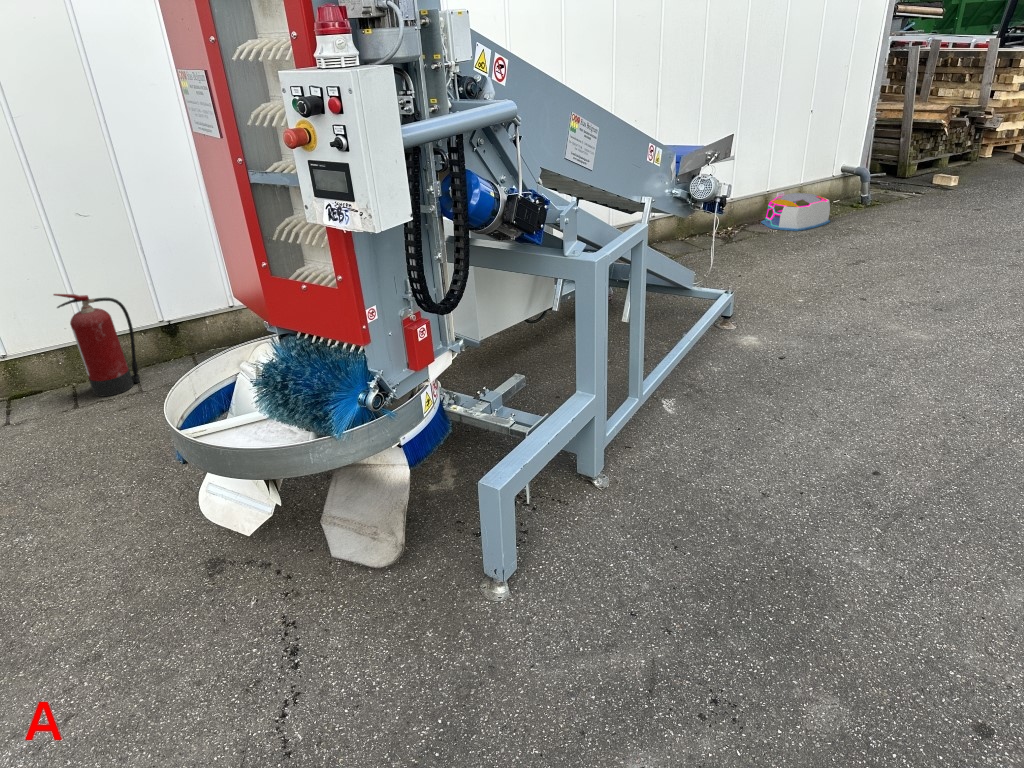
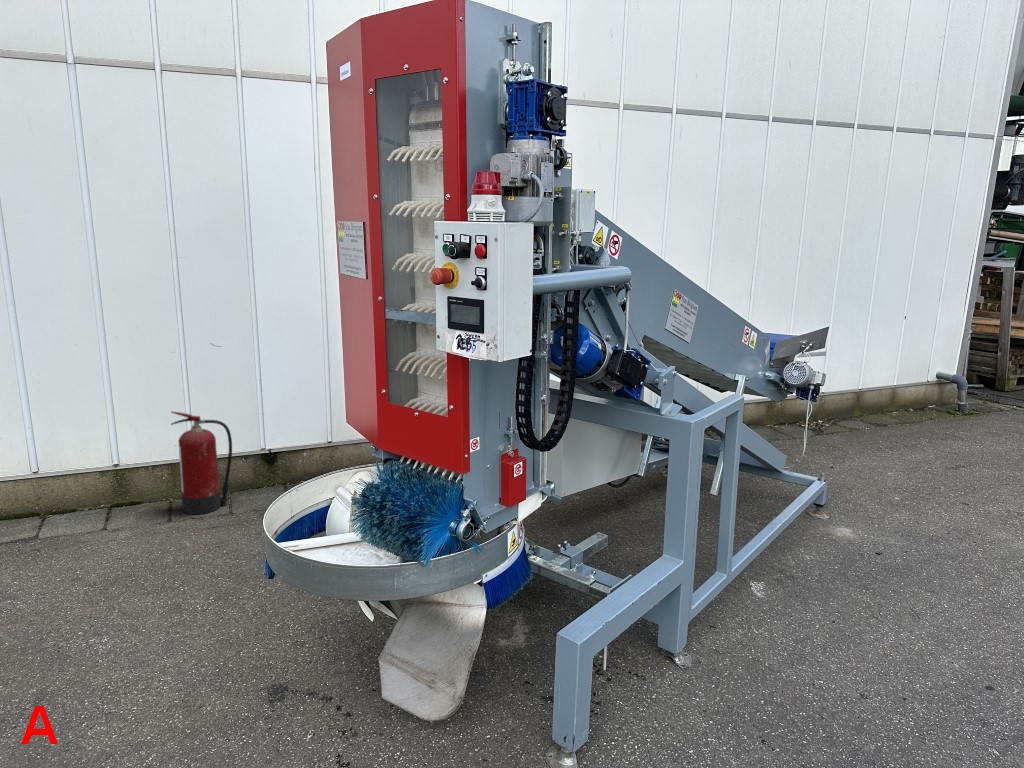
storage bin: present [761,192,830,231] -> none [852,392,927,432]

